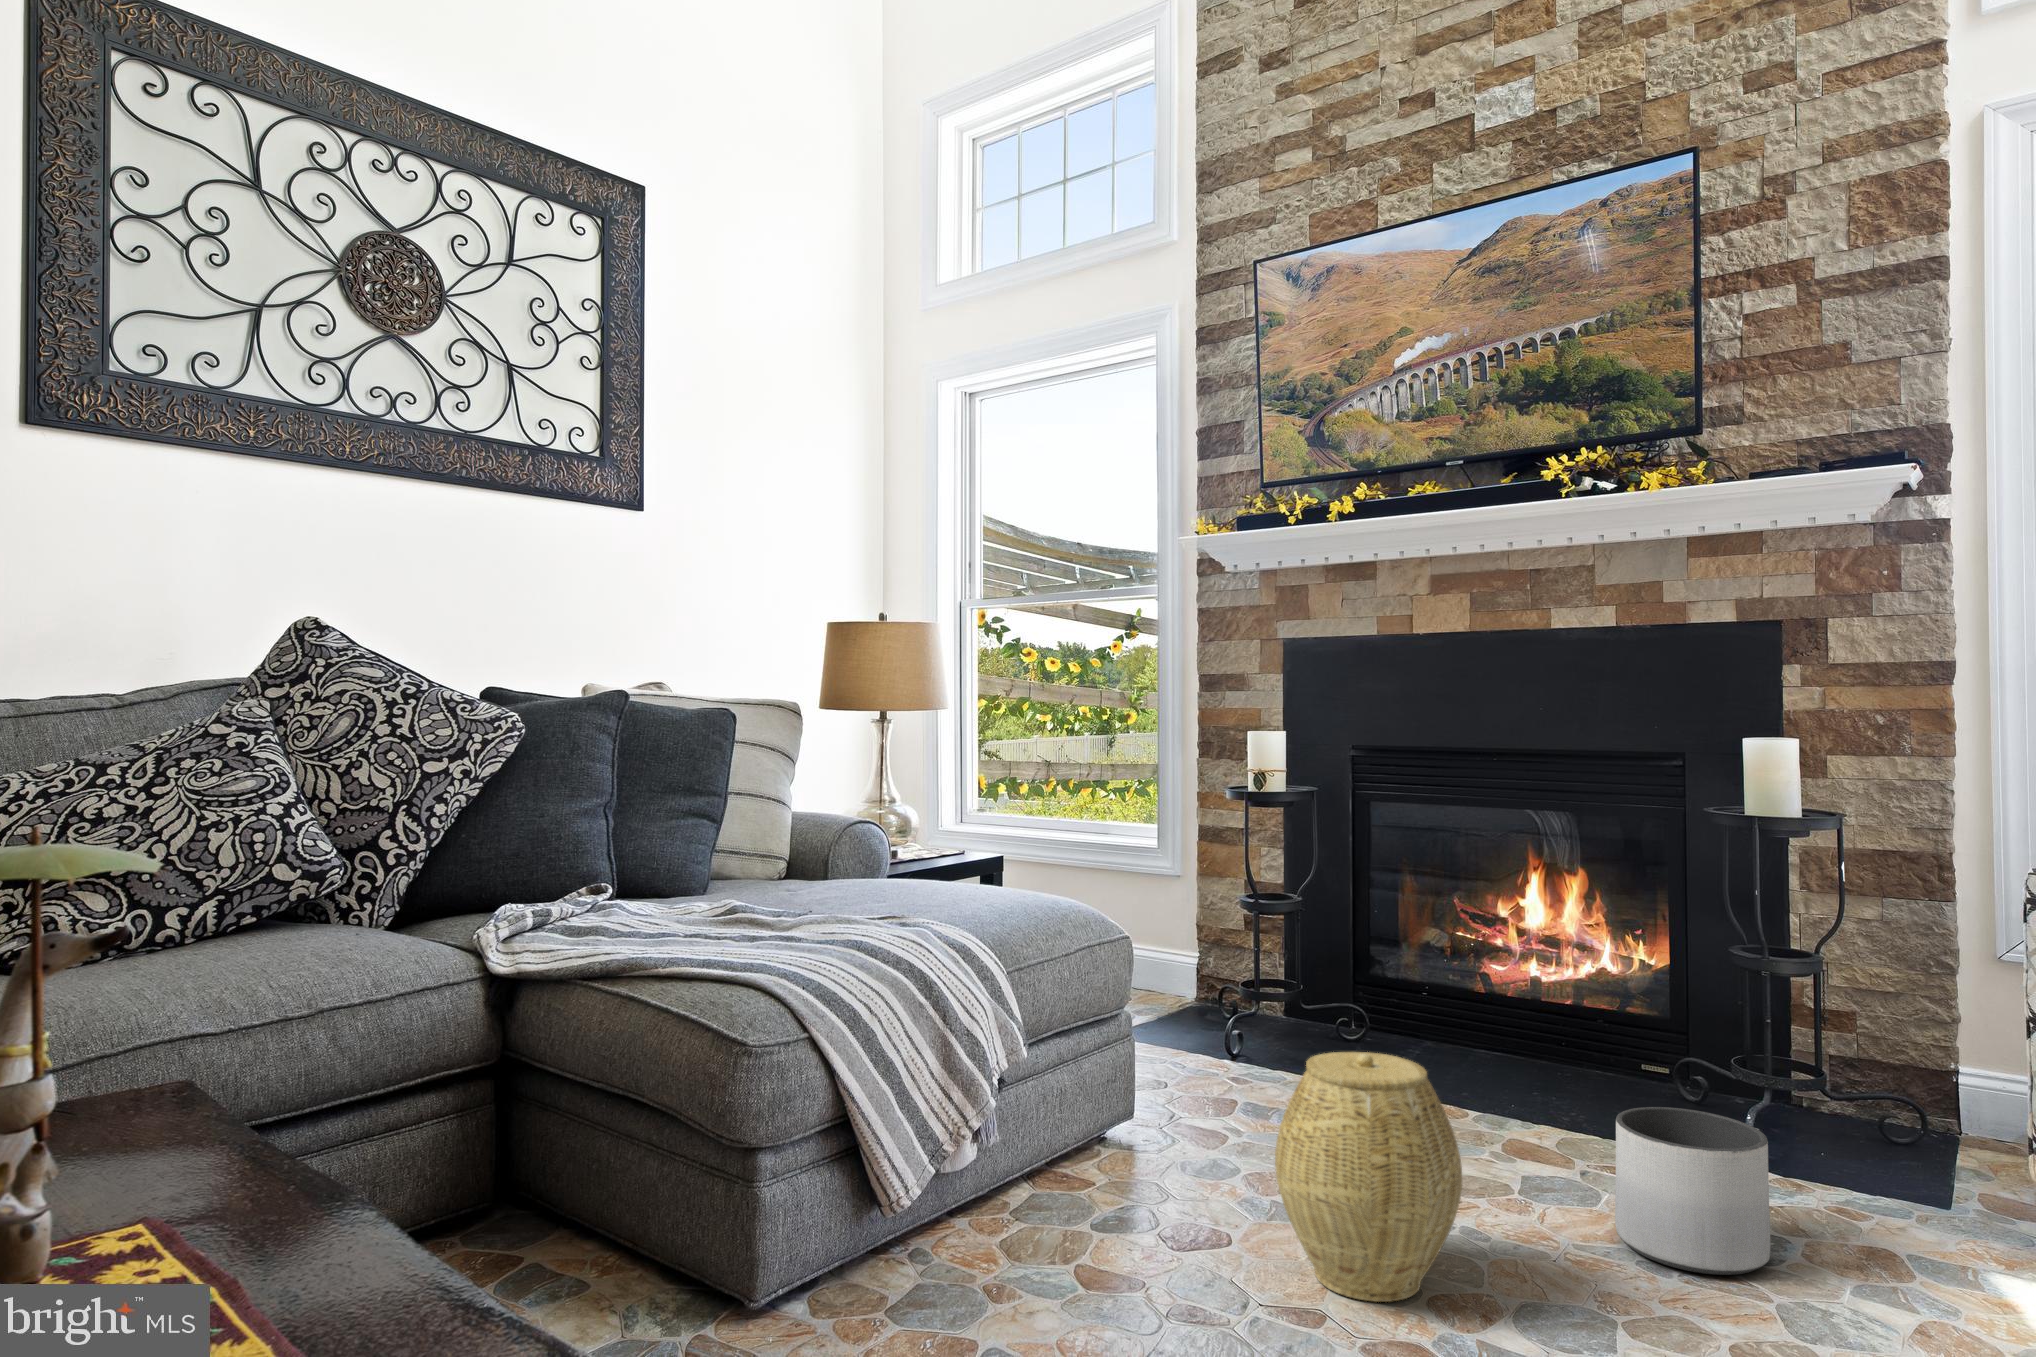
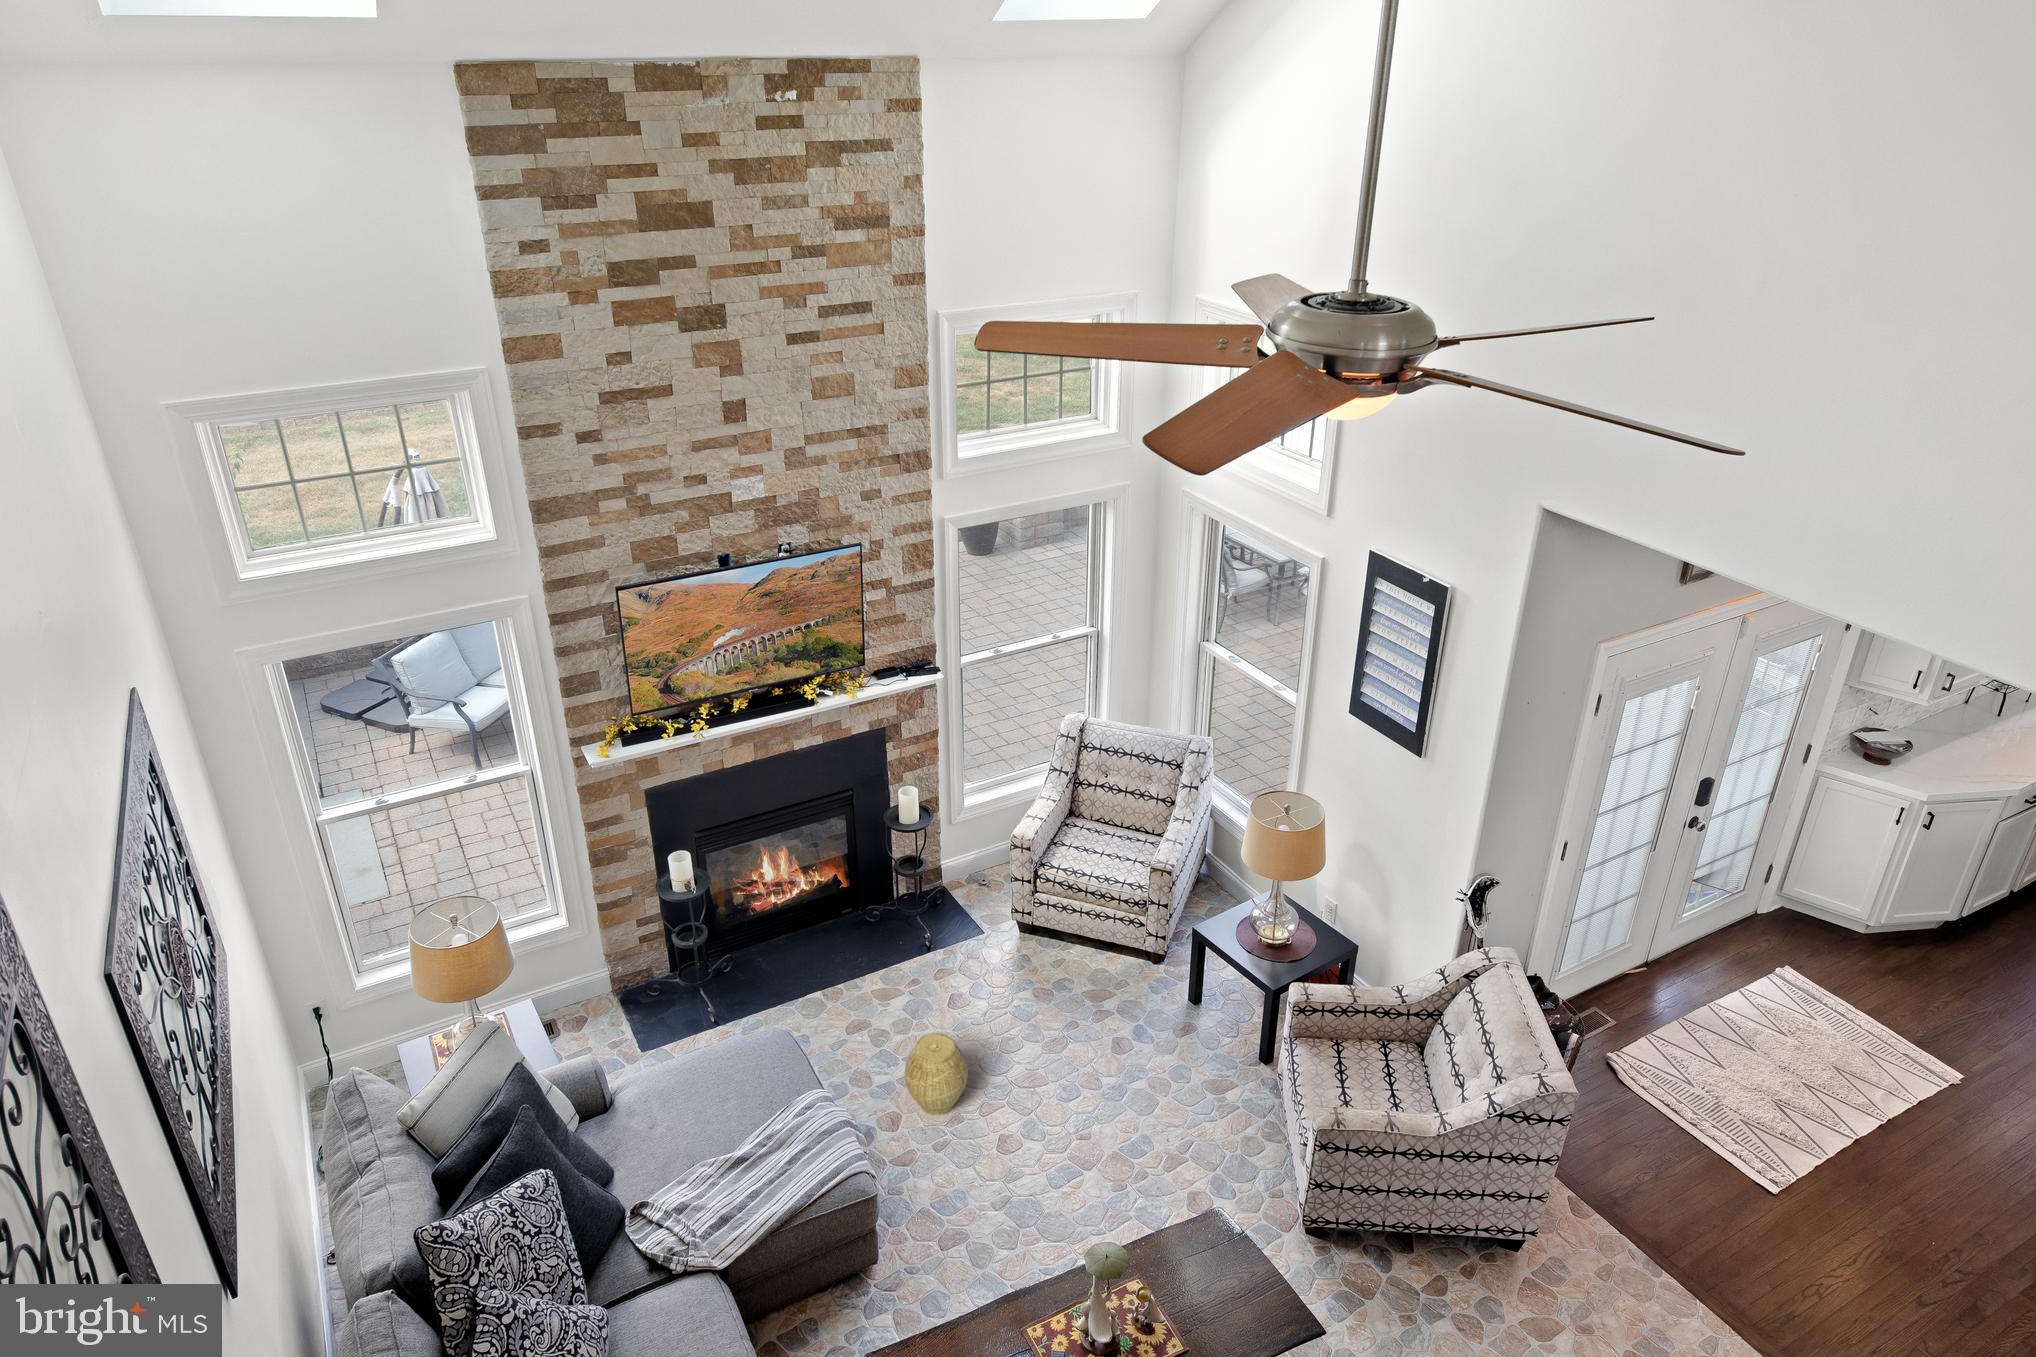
planter: present [1615,1107,1770,1275] -> none [950,970,996,1030]

